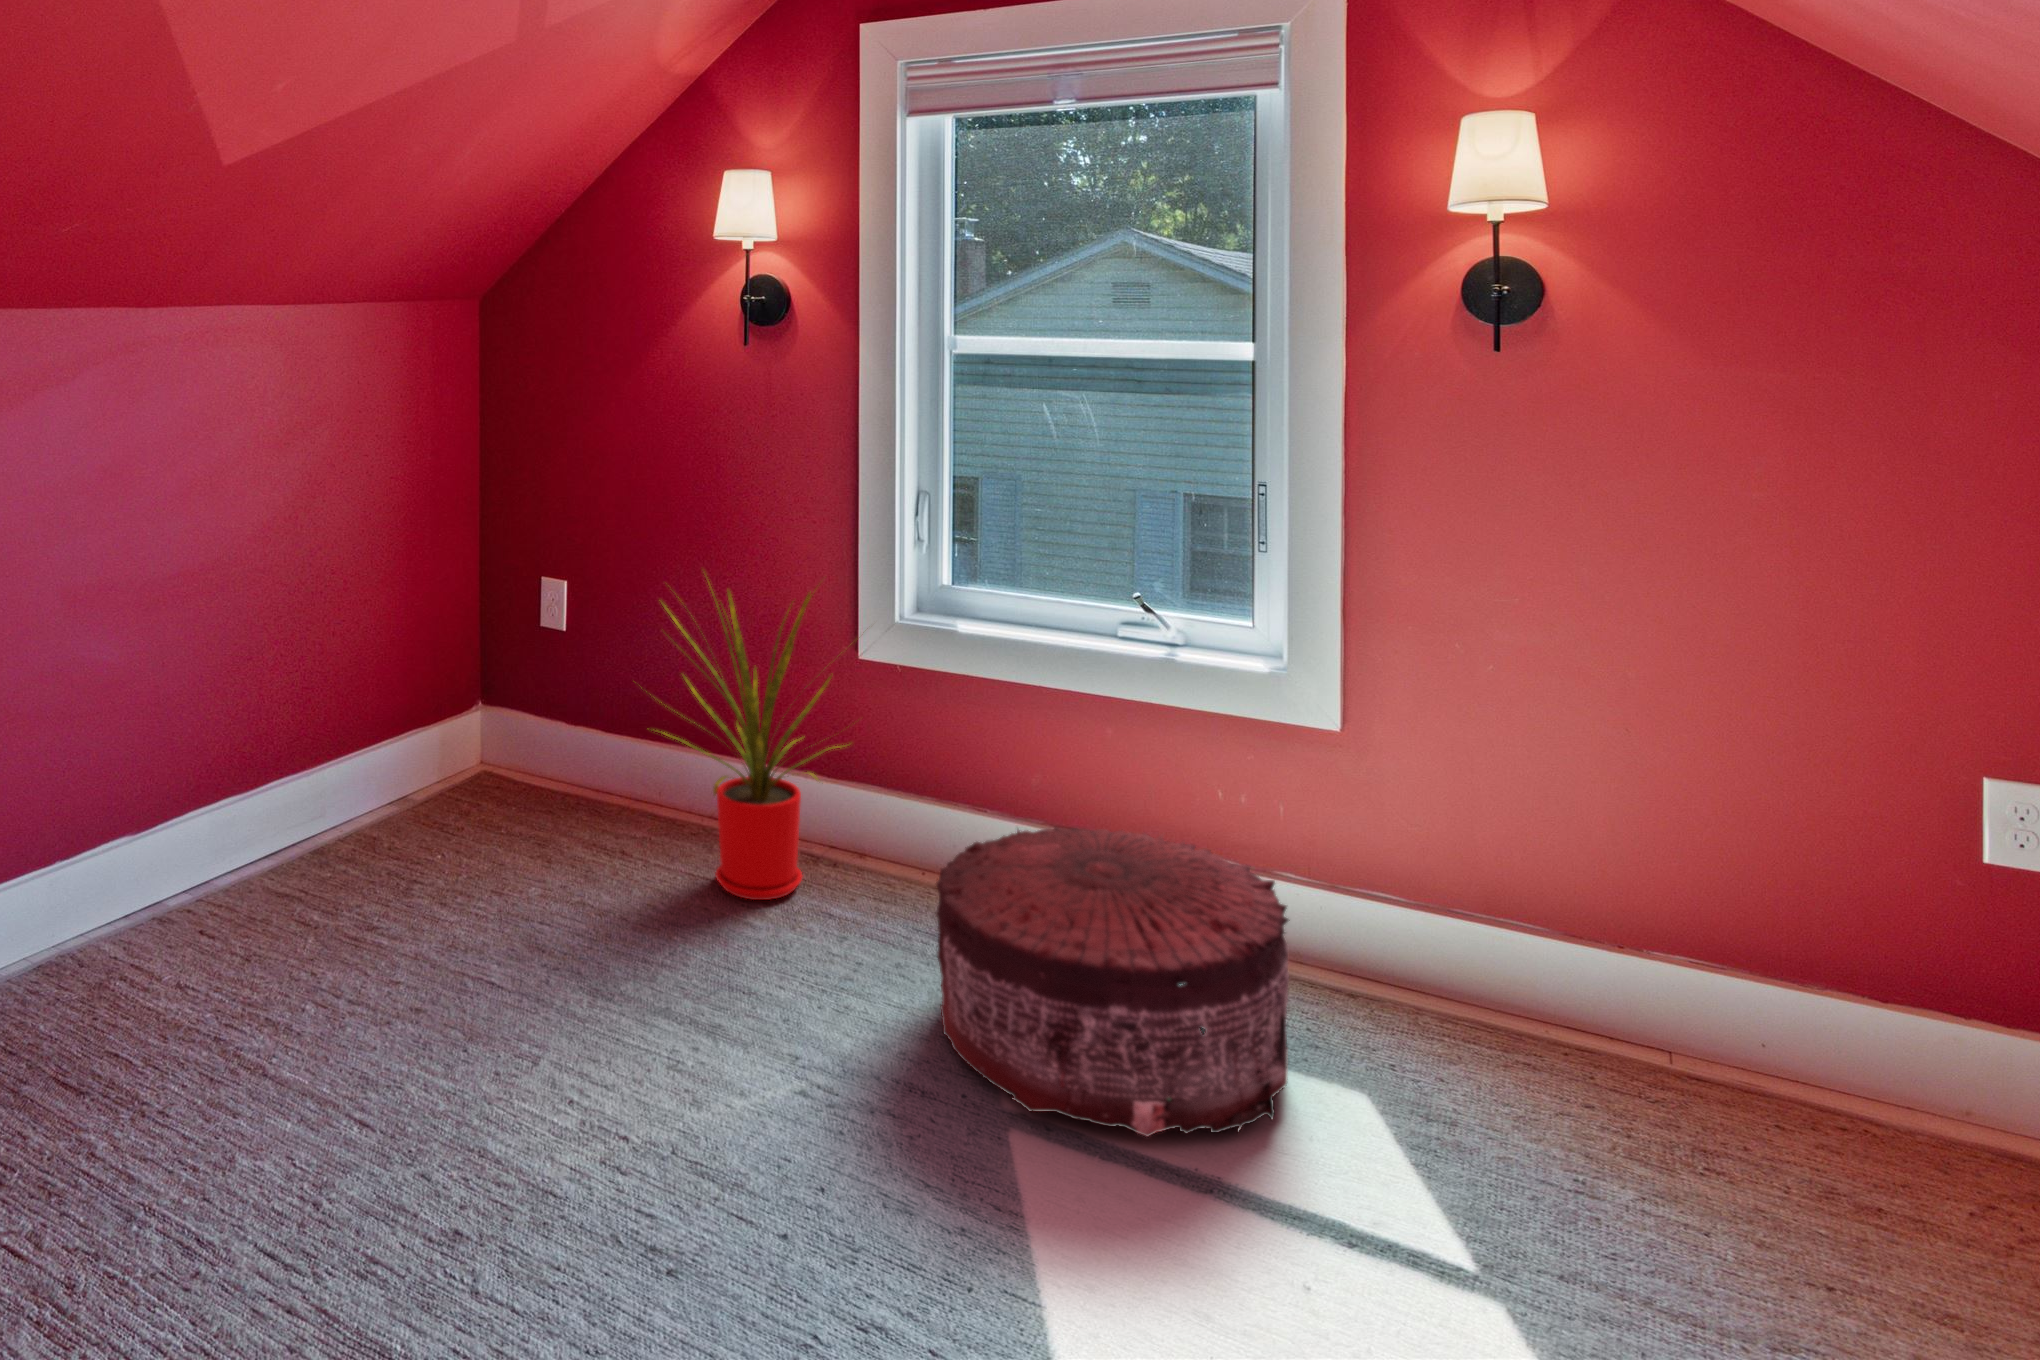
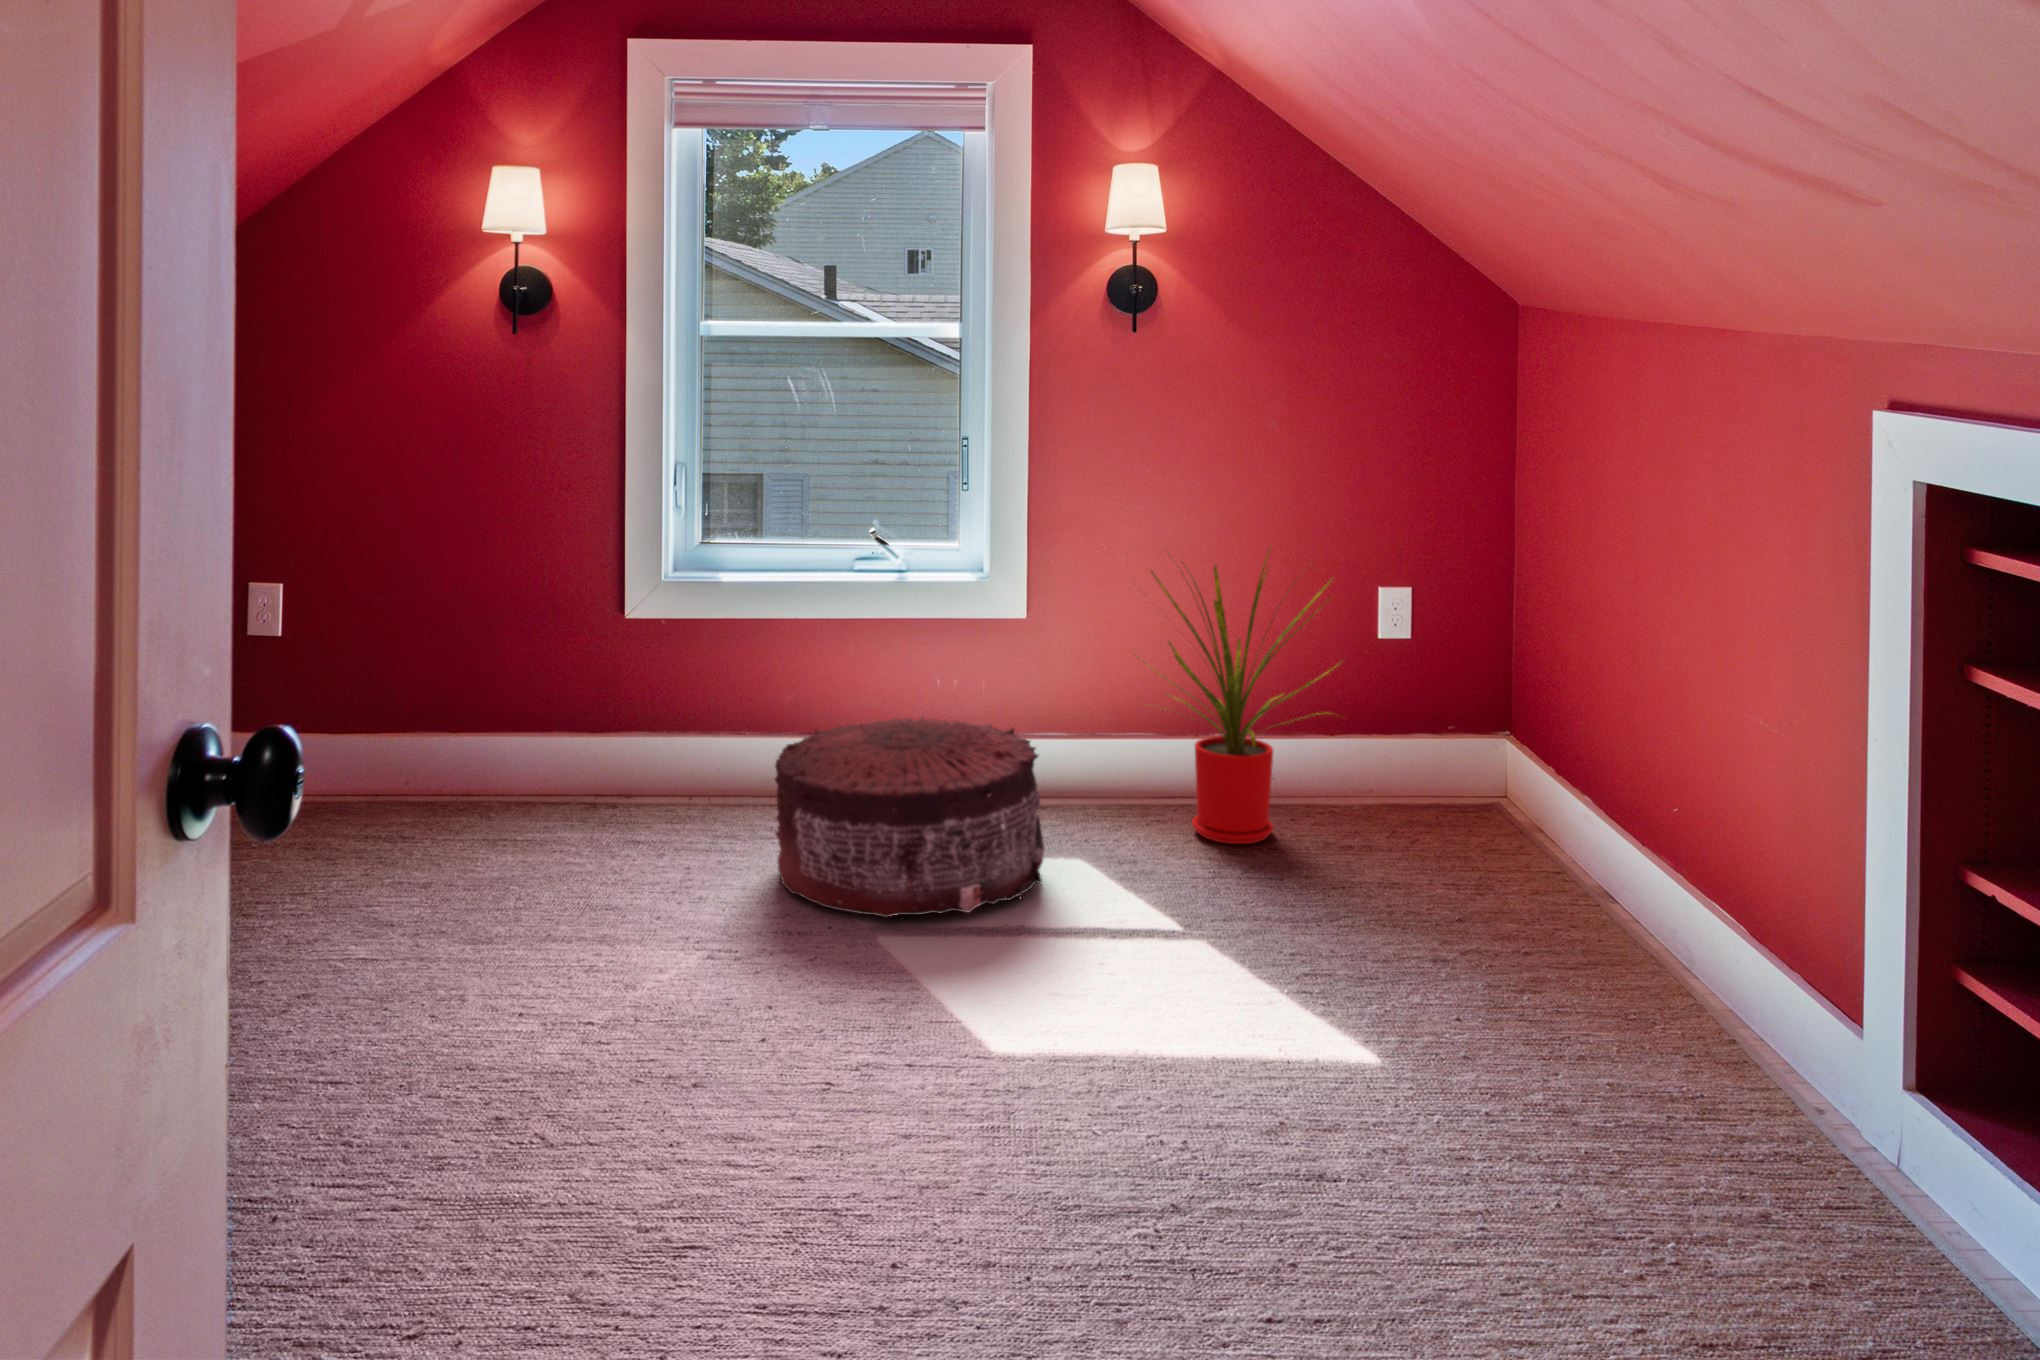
house plant: present [641,577,831,900] -> present [1138,553,1331,844]

